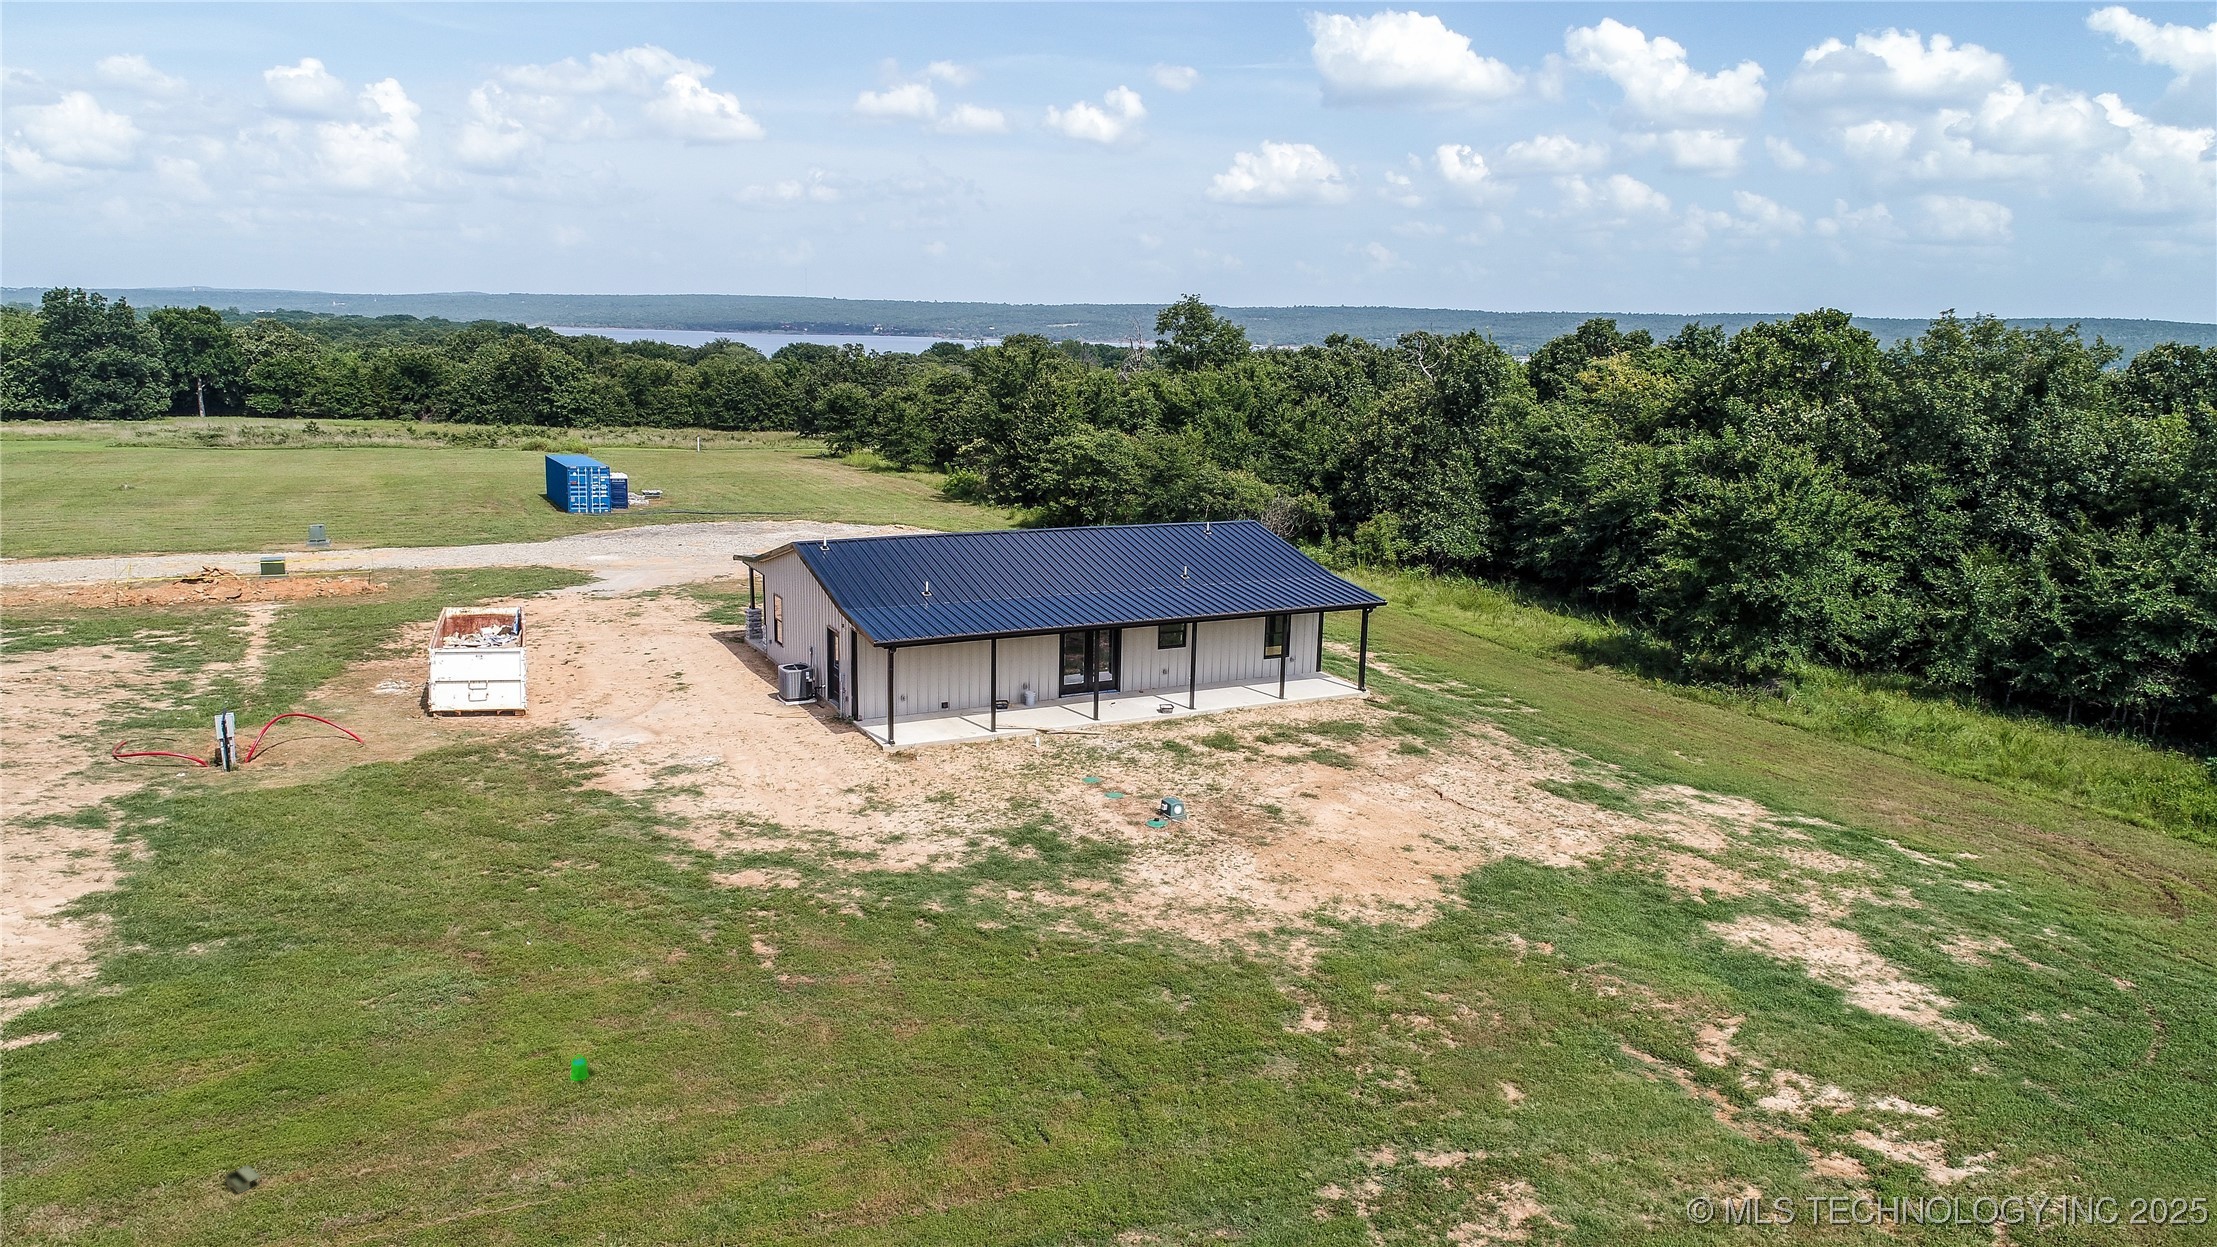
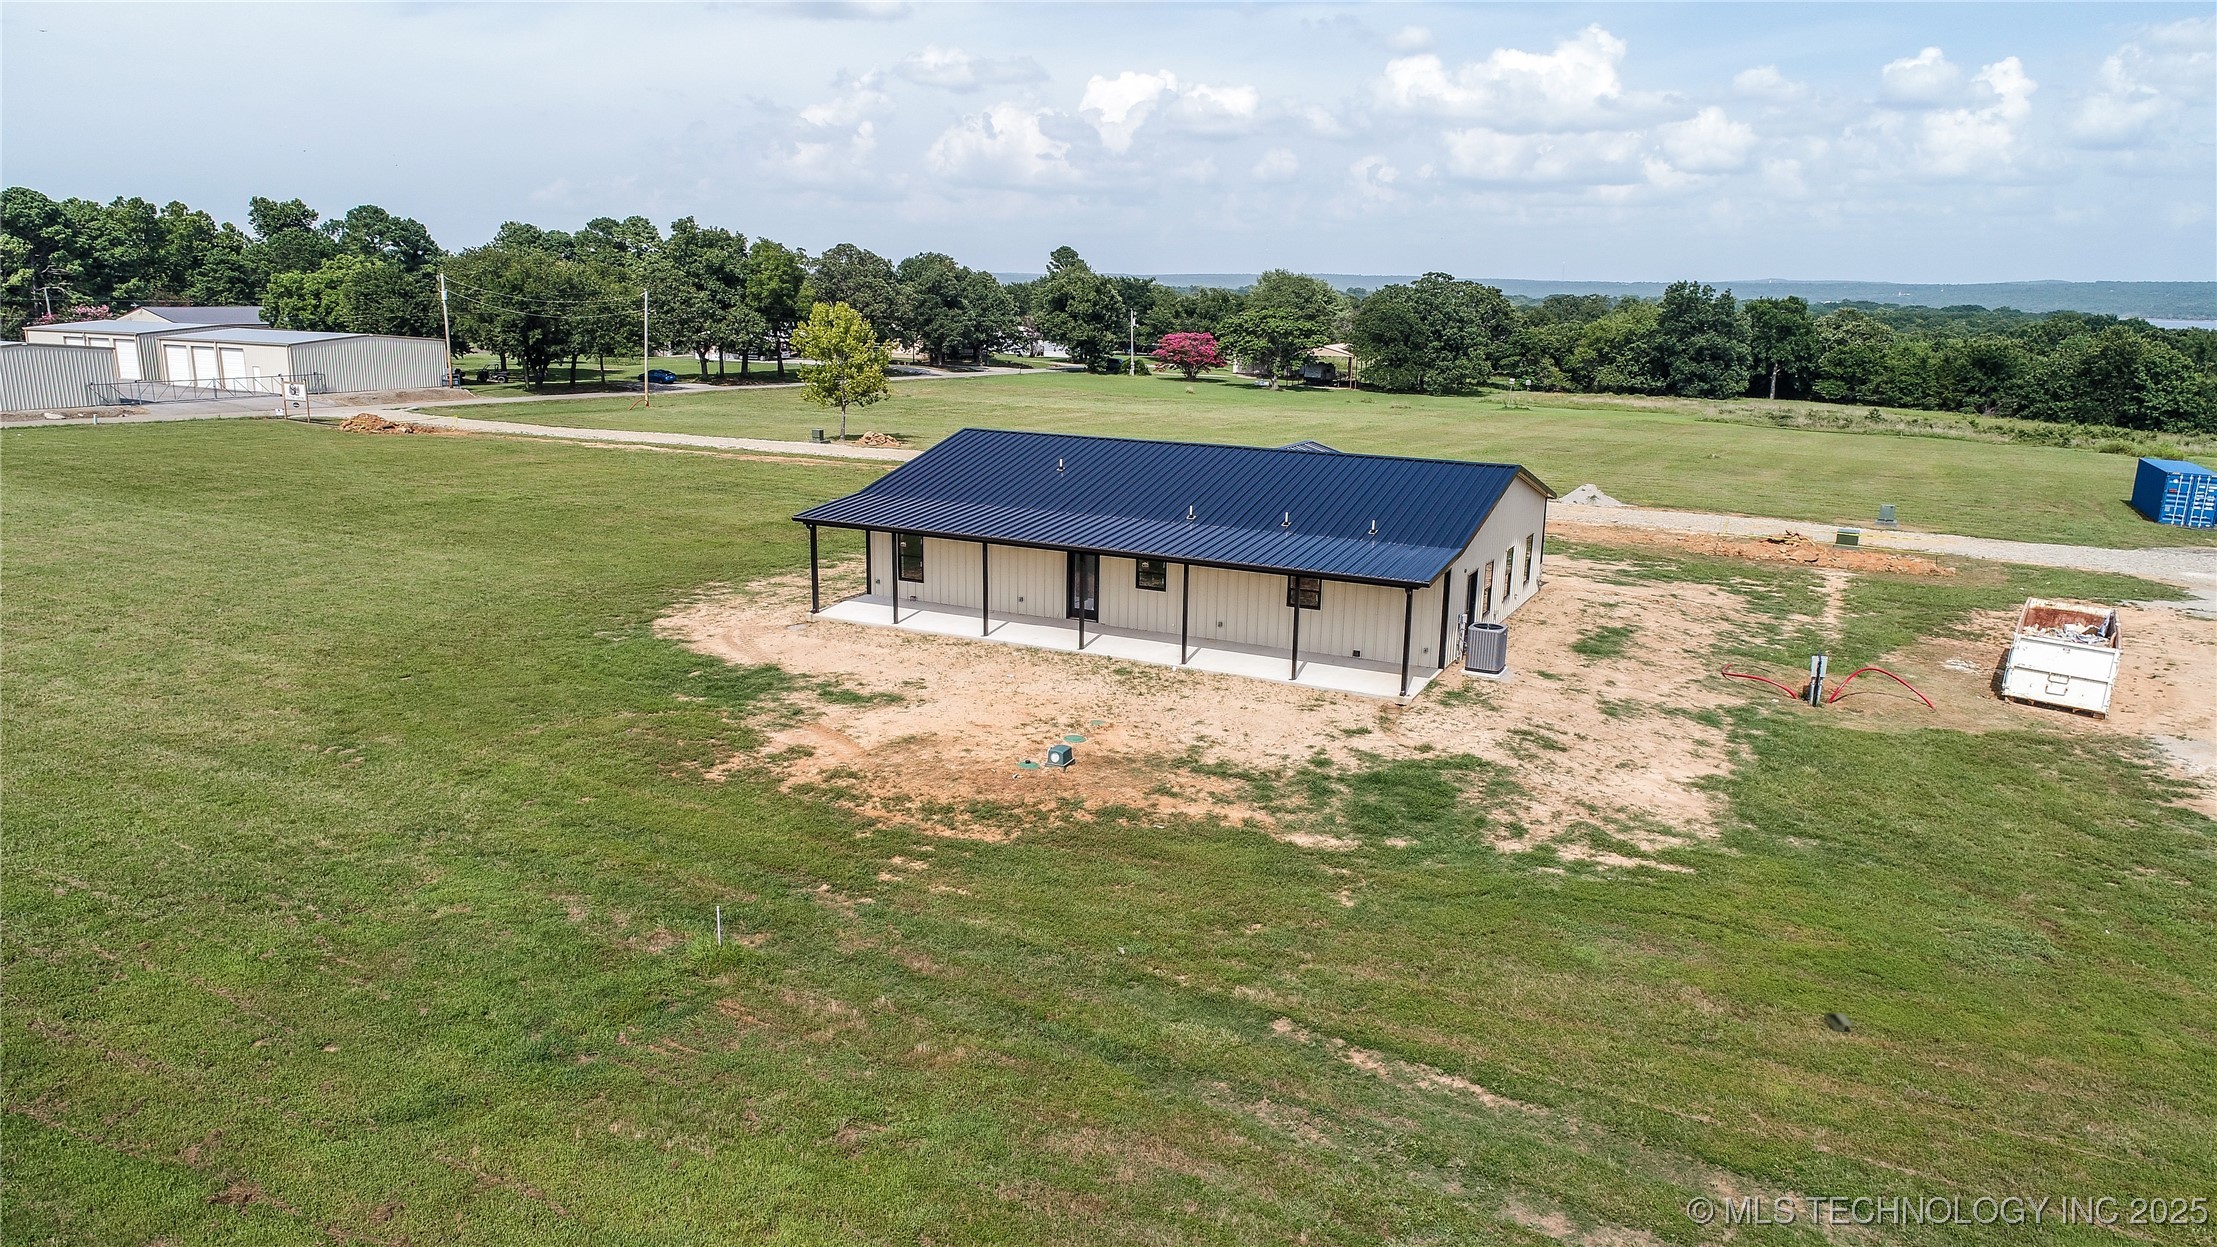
watering can: present [570,1054,589,1081] -> none [2151,1051,2176,1079]

